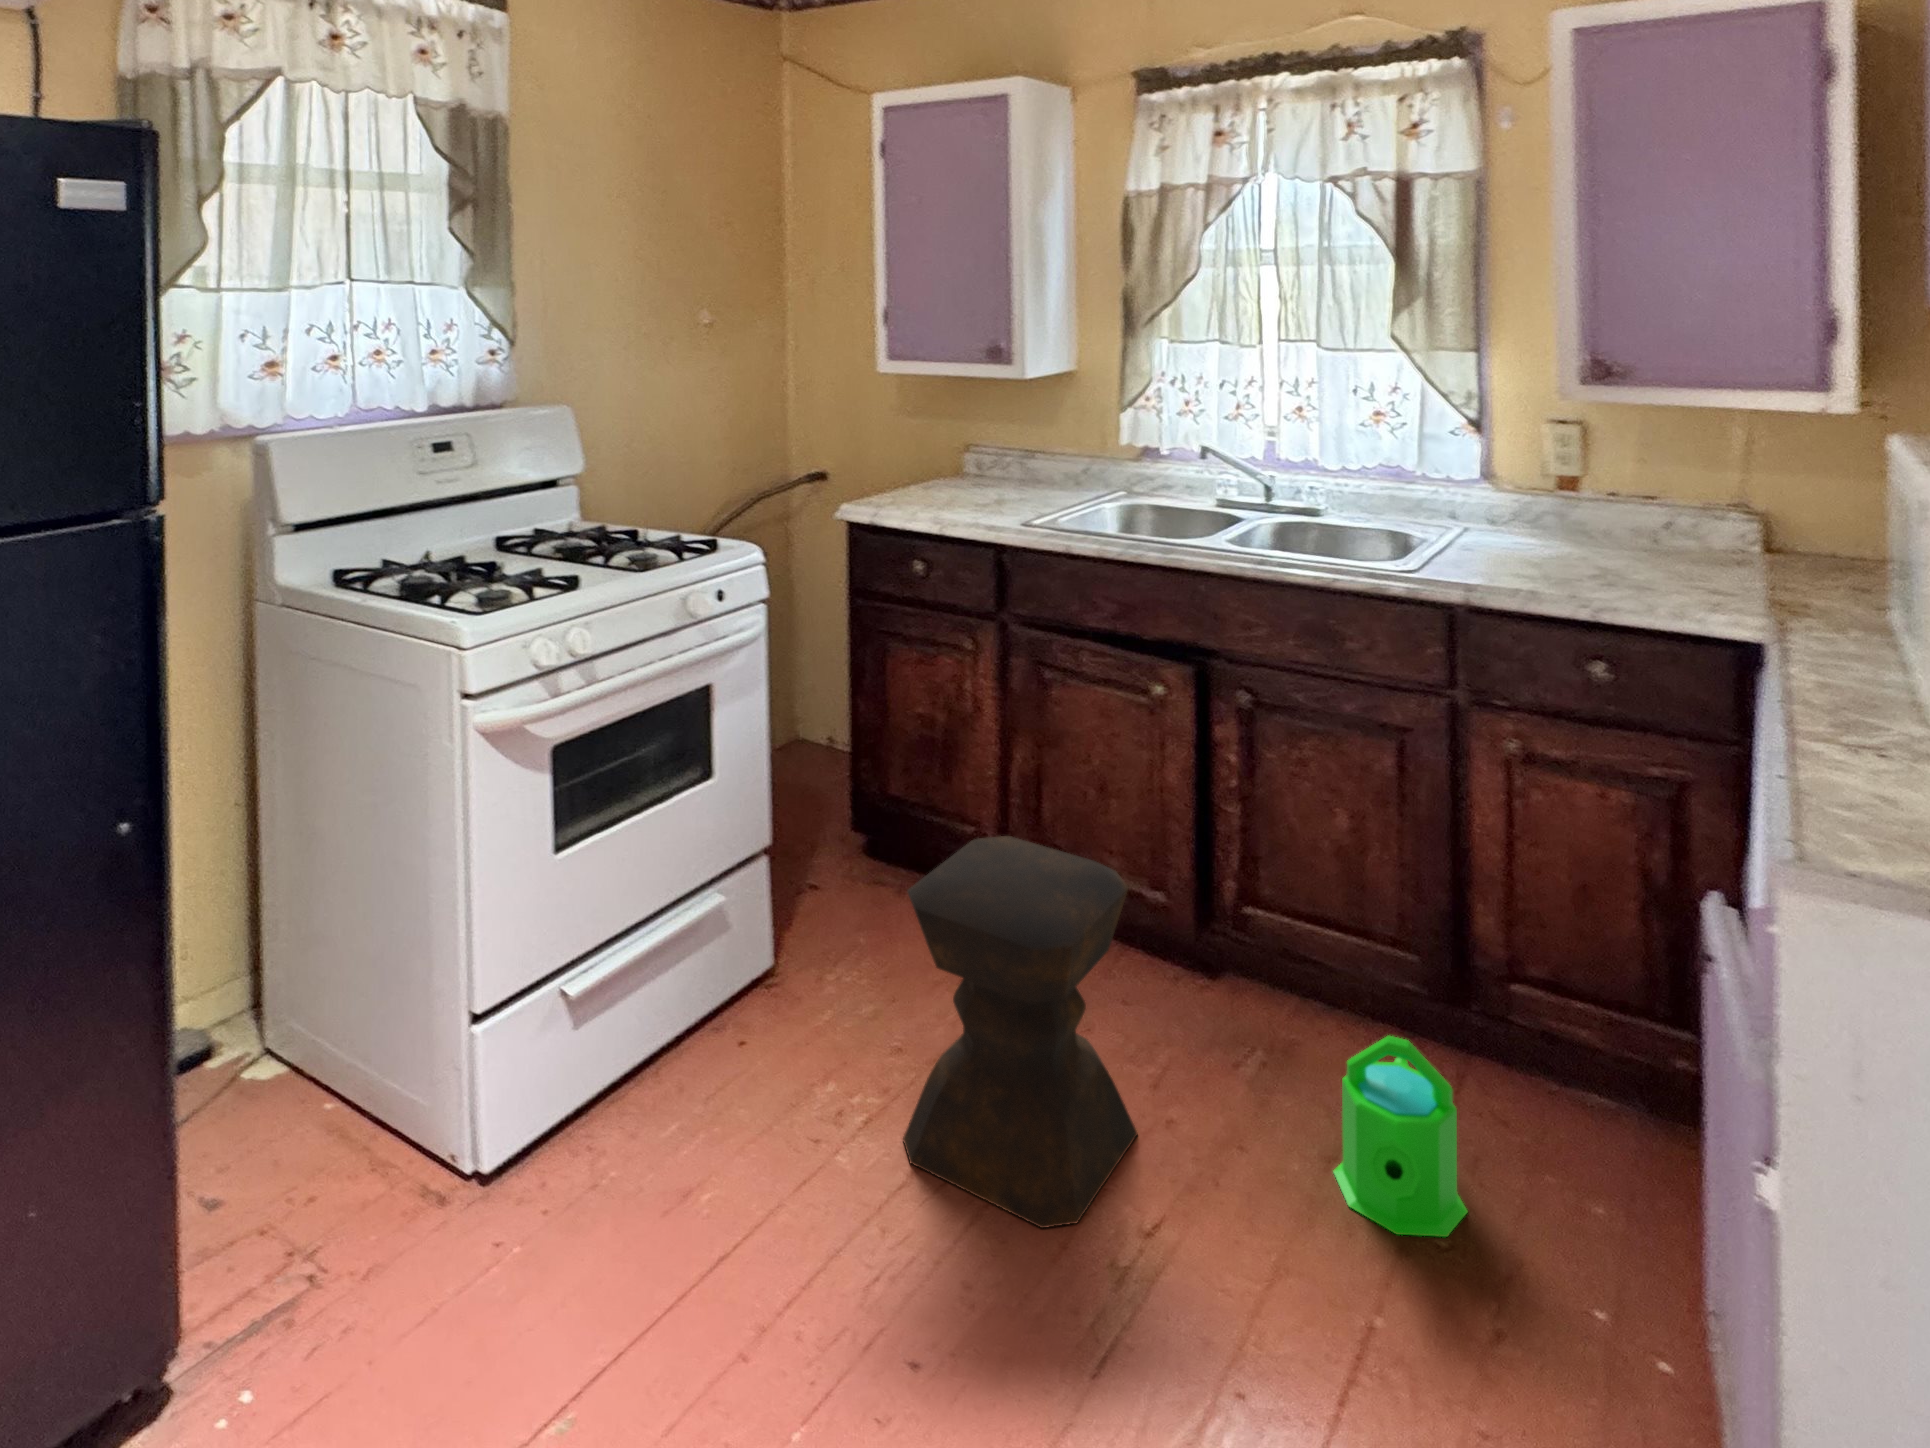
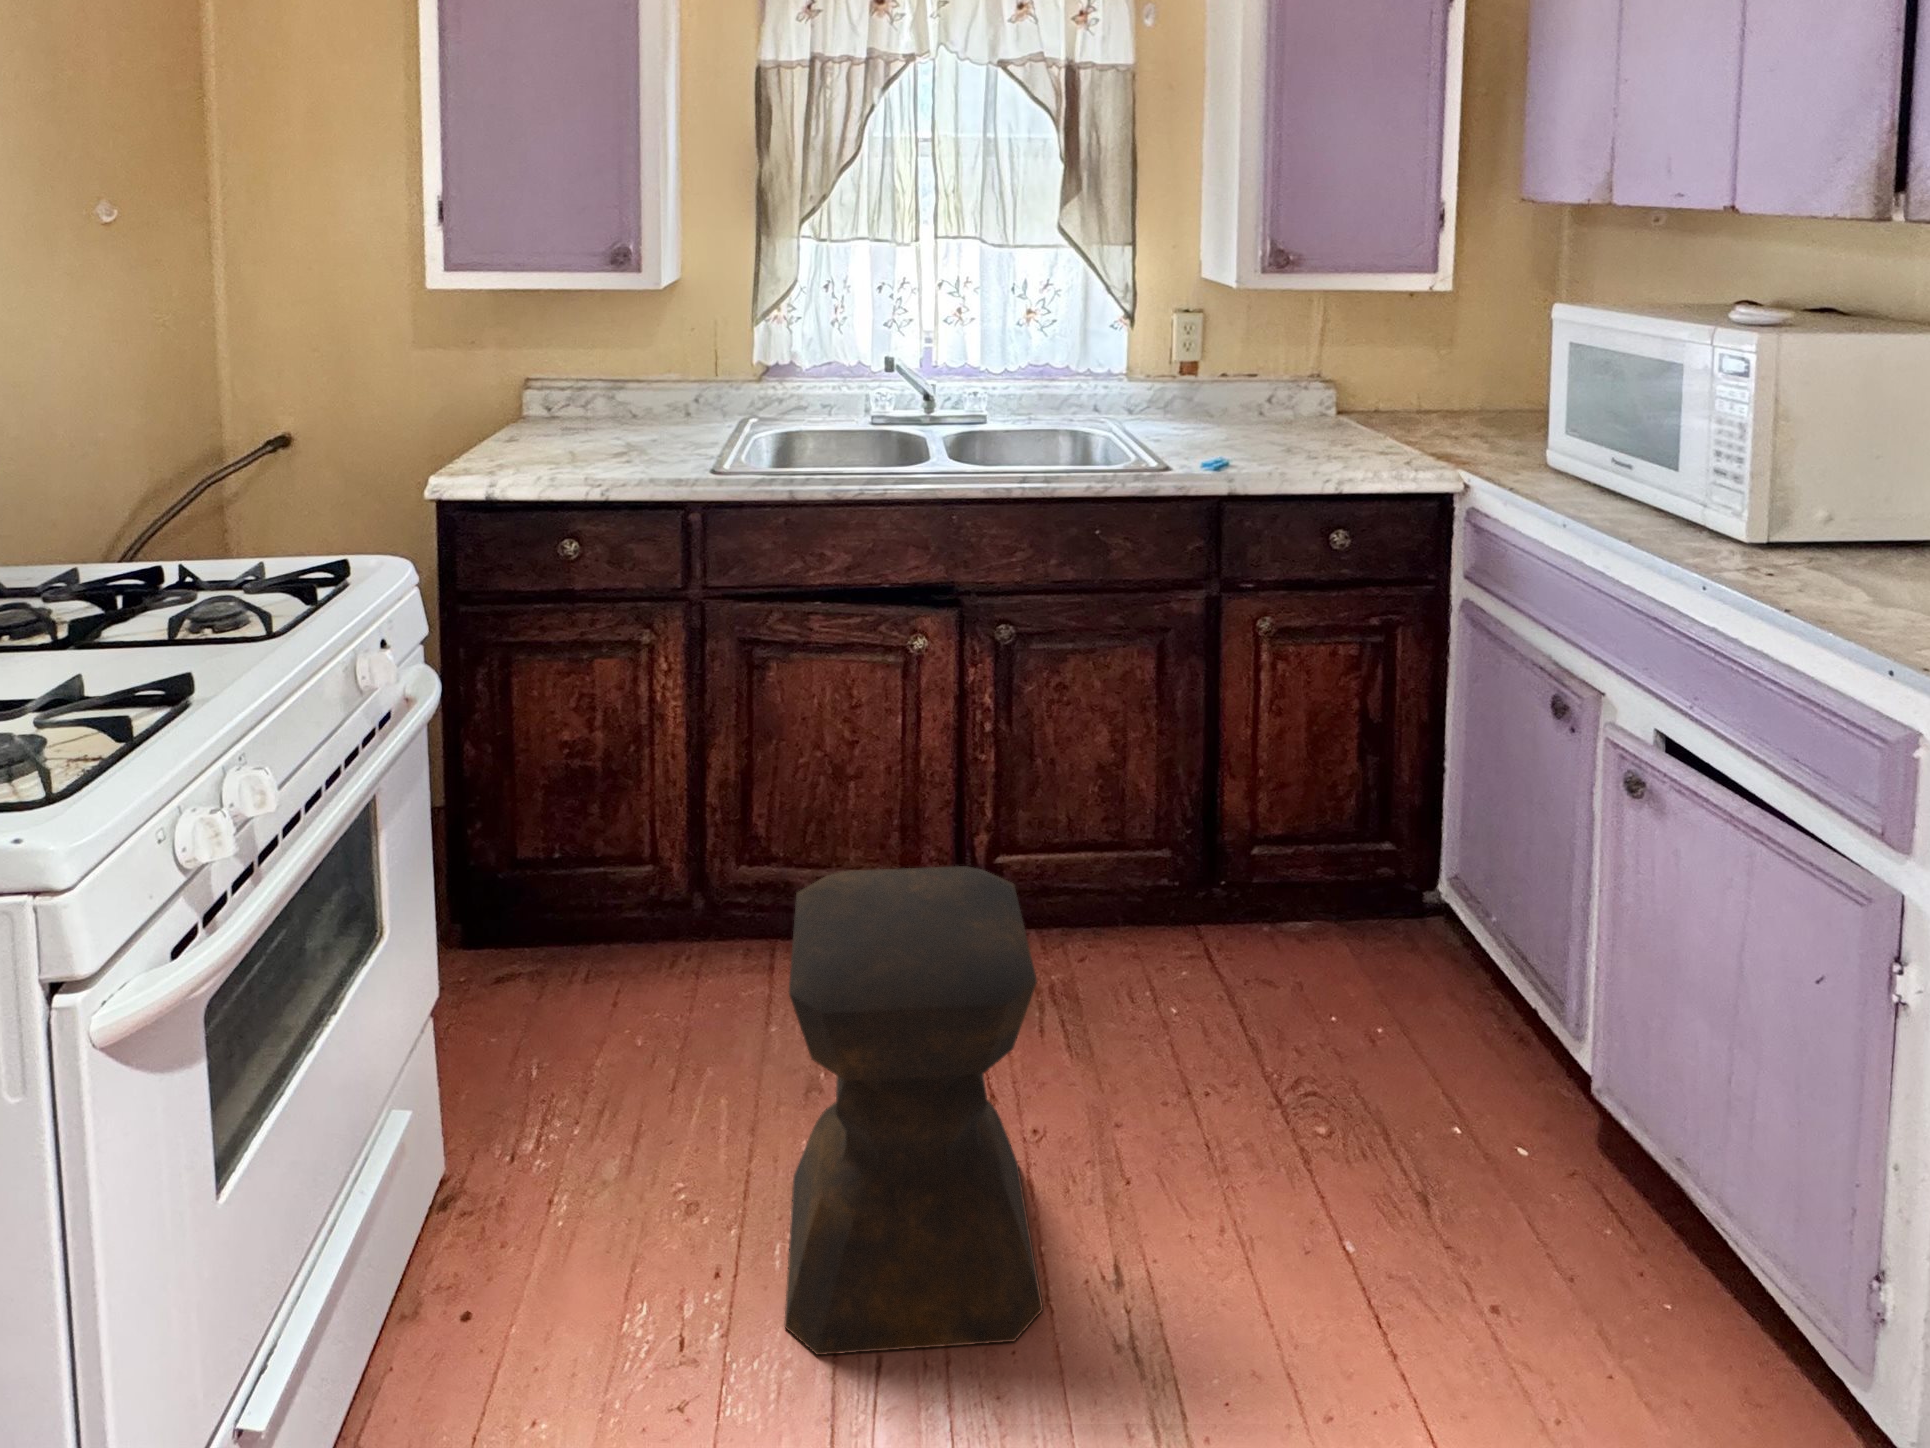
watering can: present [1333,1036,1468,1237] -> none [1197,940,1338,1139]

